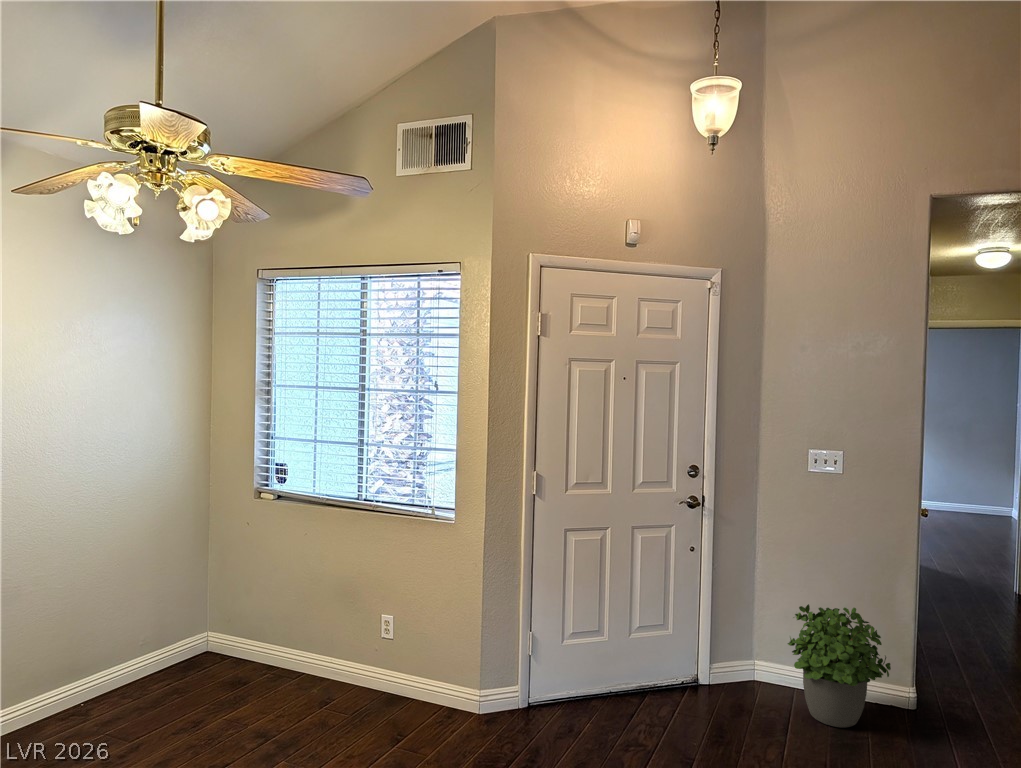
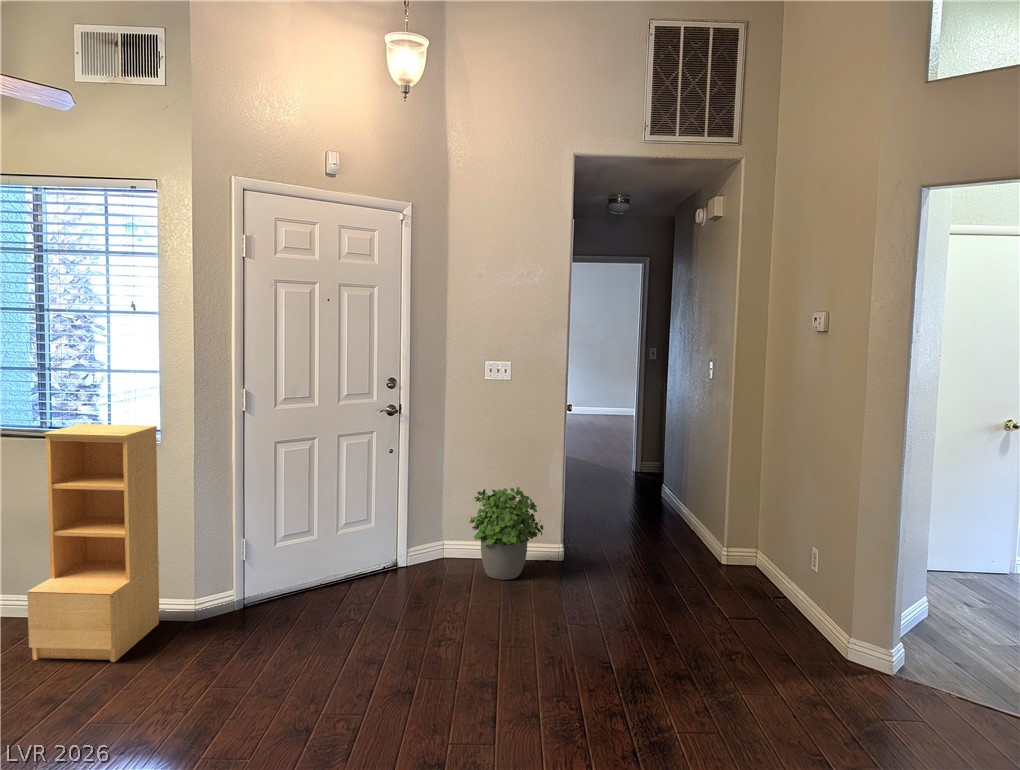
bookshelf: none [330,499,450,751] -> present [27,424,159,662]

